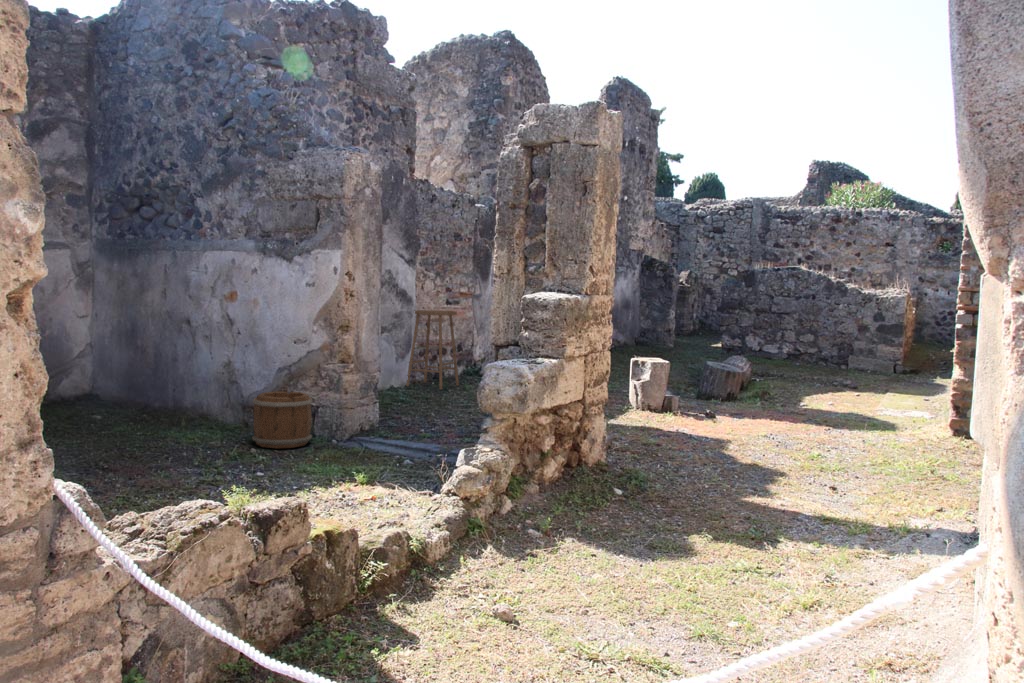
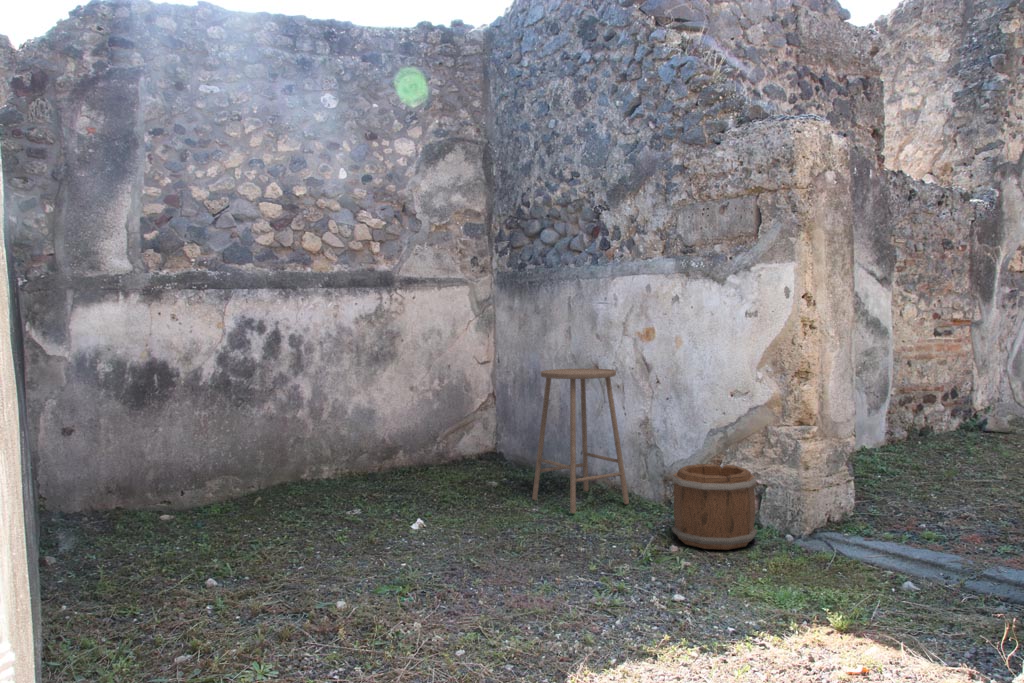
stool: present [406,310,459,389] -> present [532,369,629,513]

